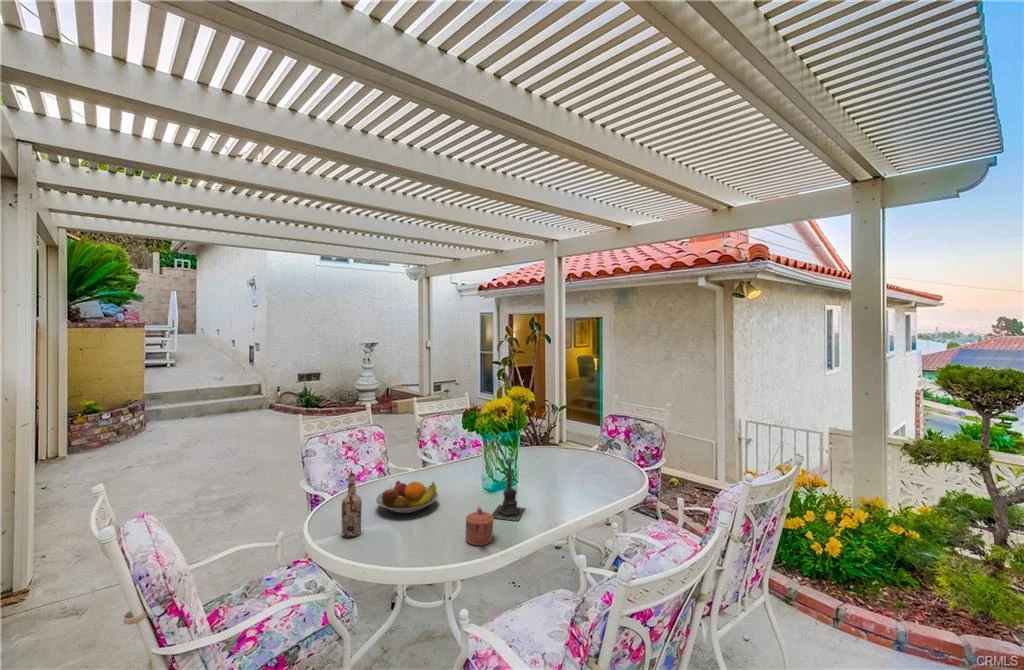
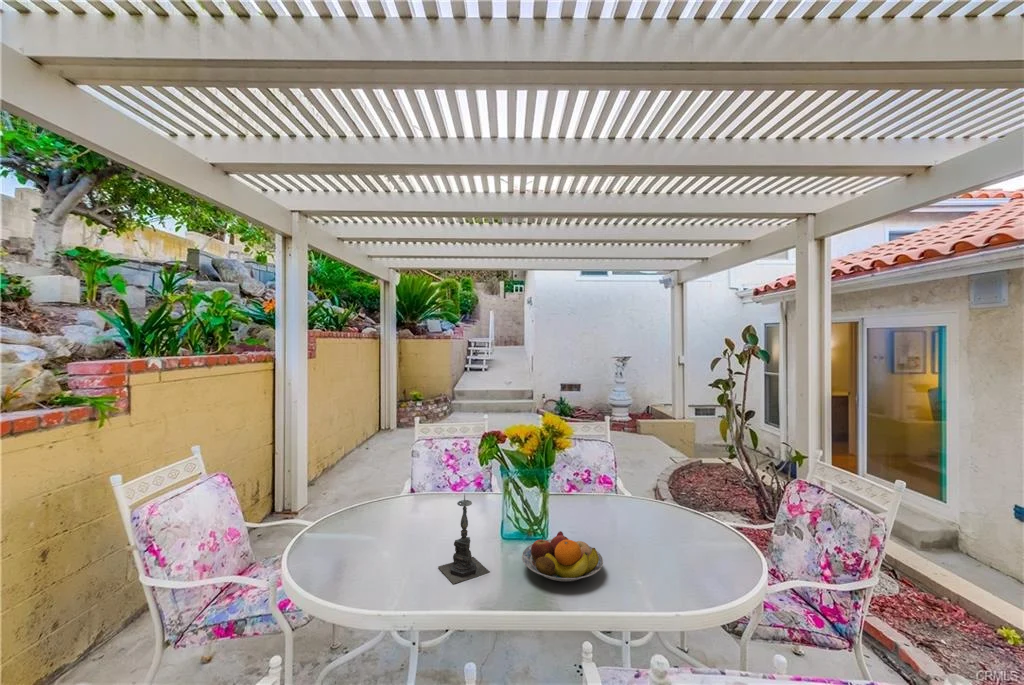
wine bottle: present [342,473,362,538] -> none [320,477,339,540]
fruit bowl: present [376,481,438,513] -> present [522,531,603,581]
teapot: present [466,507,494,545] -> none [363,548,409,595]

